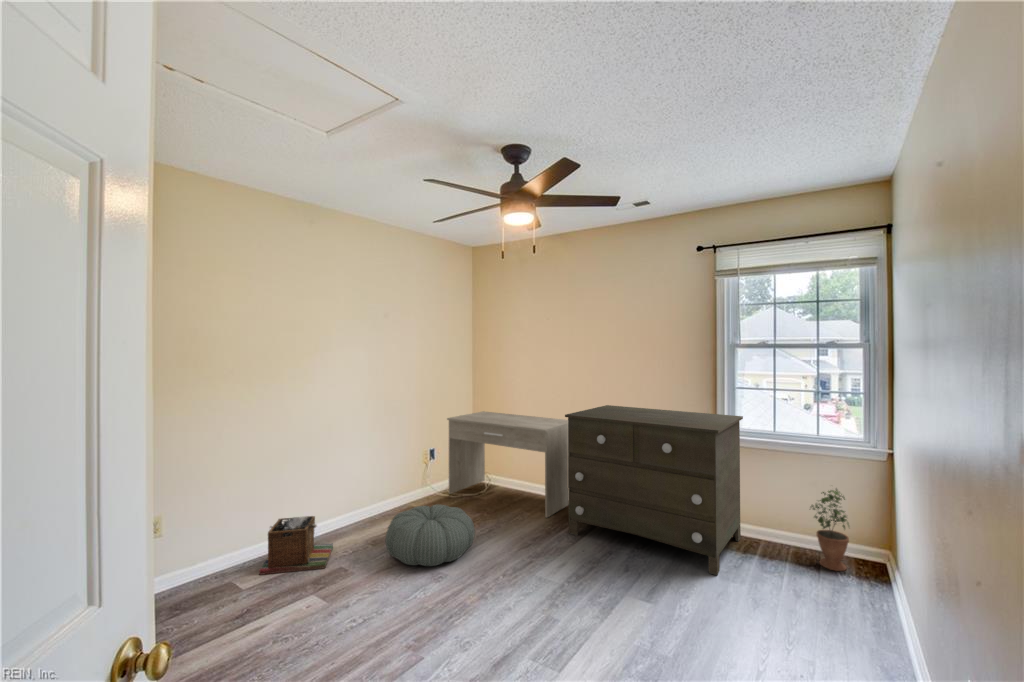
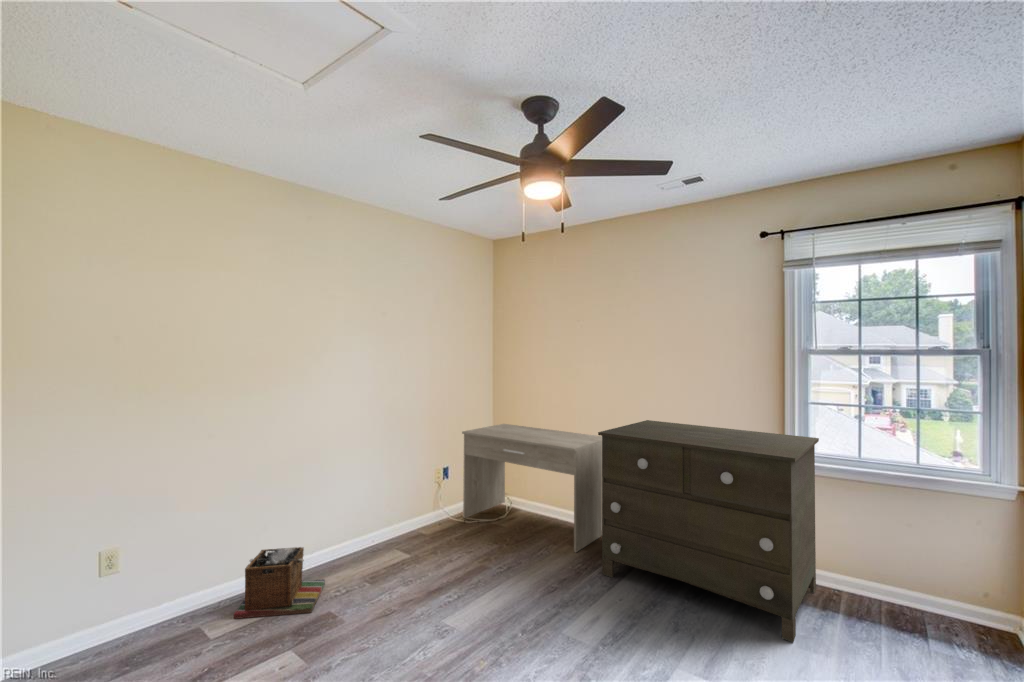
potted plant: present [811,489,849,571] -> none [910,530,969,642]
pouf: present [385,505,475,566] -> none [384,536,489,615]

